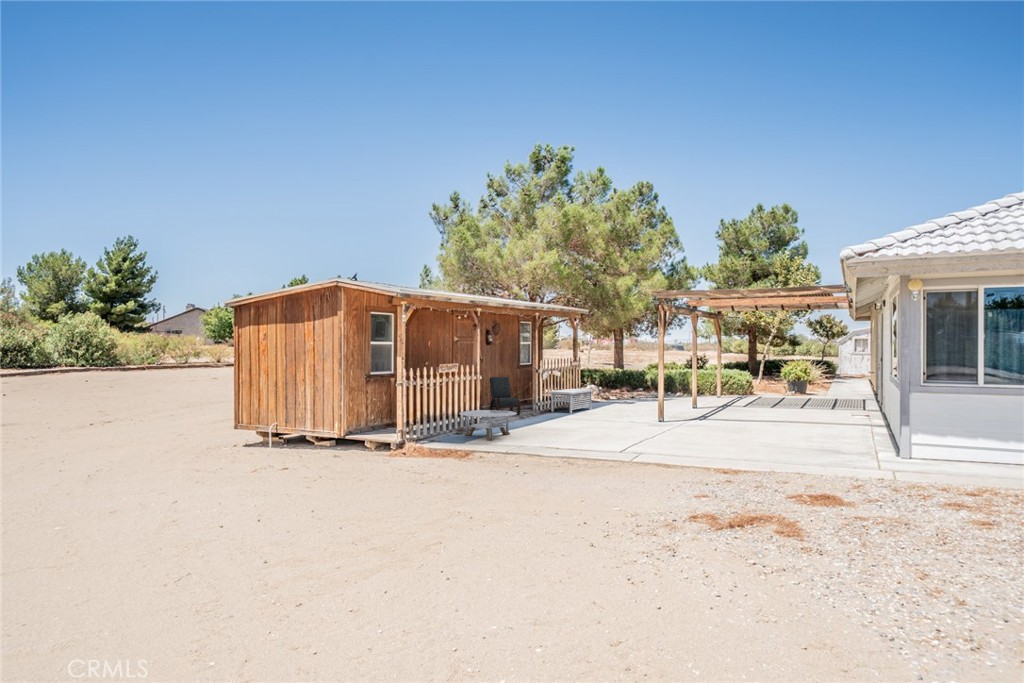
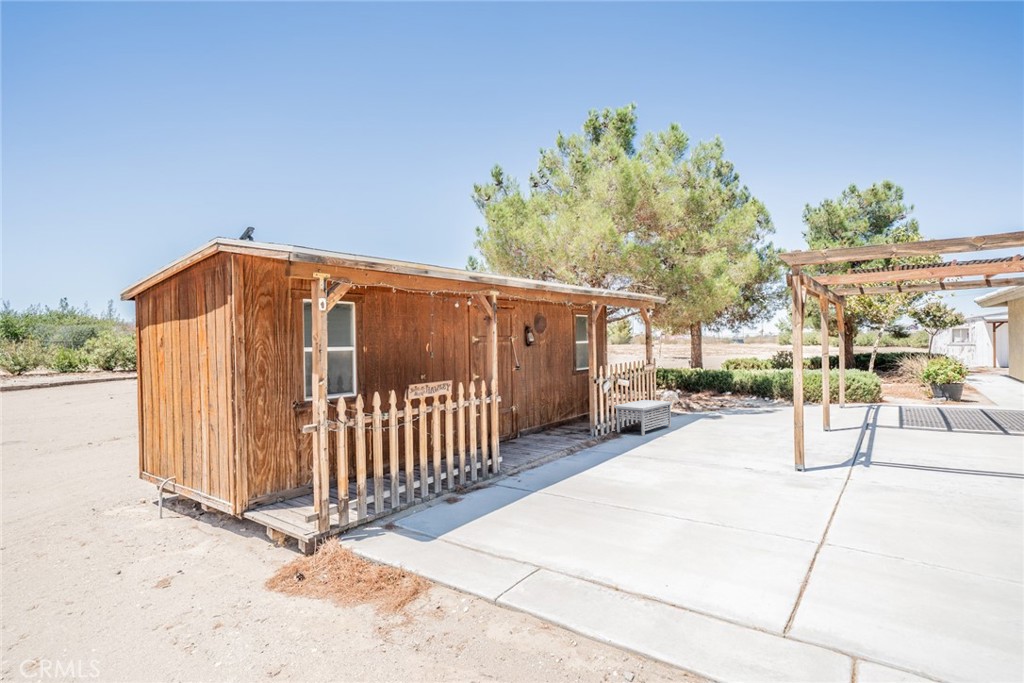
lounge chair: present [489,377,521,415] -> none [535,387,574,441]
round table: present [459,410,517,441] -> none [453,450,548,514]

